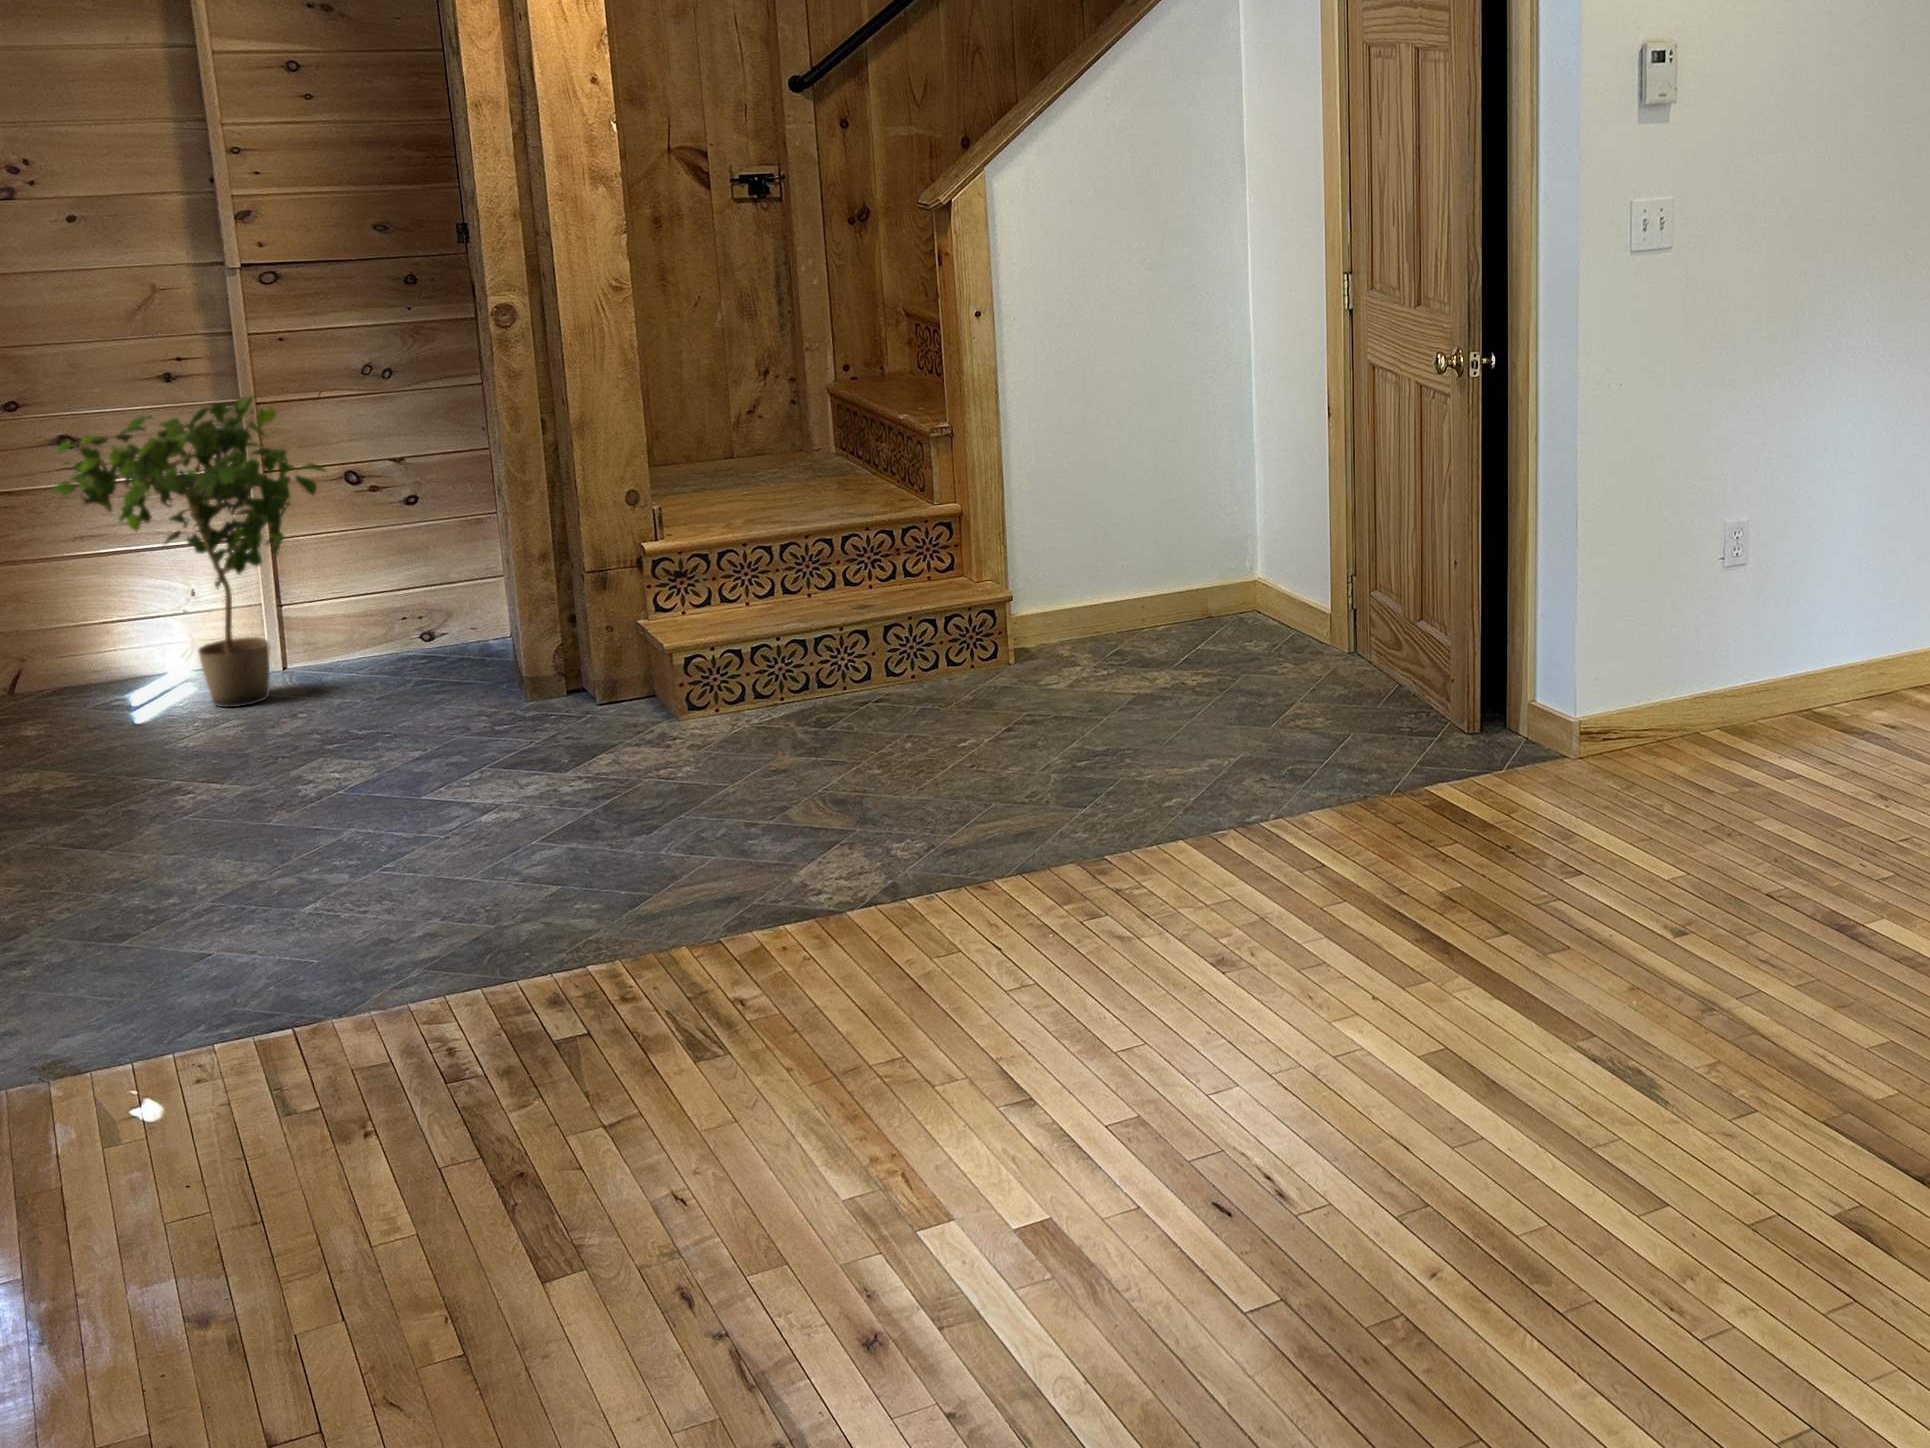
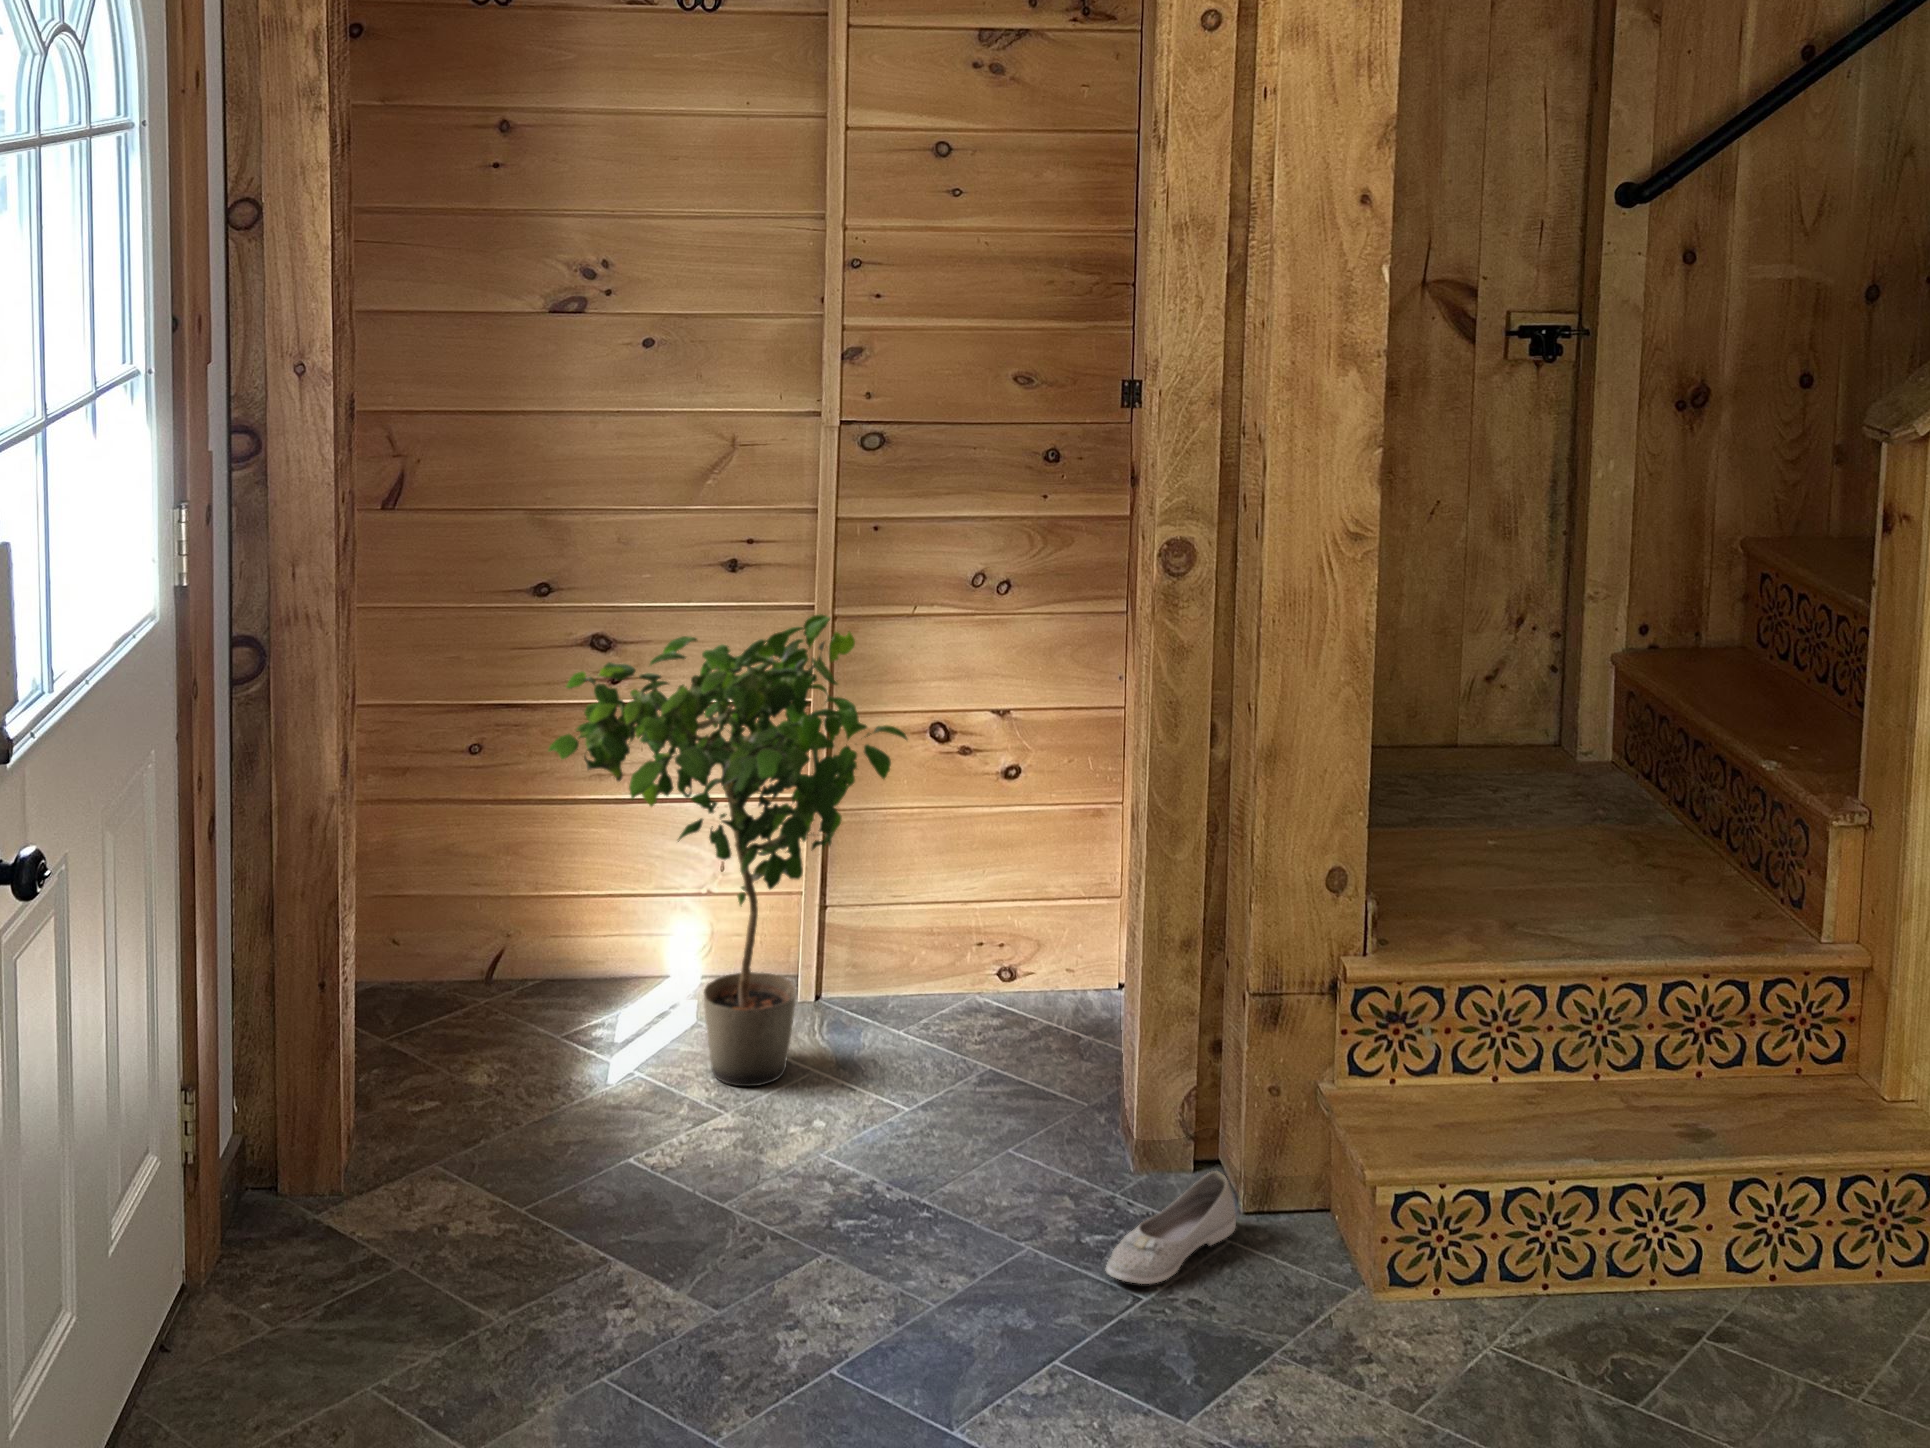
shoe: none [511,677,594,735] -> present [1106,1171,1236,1284]

